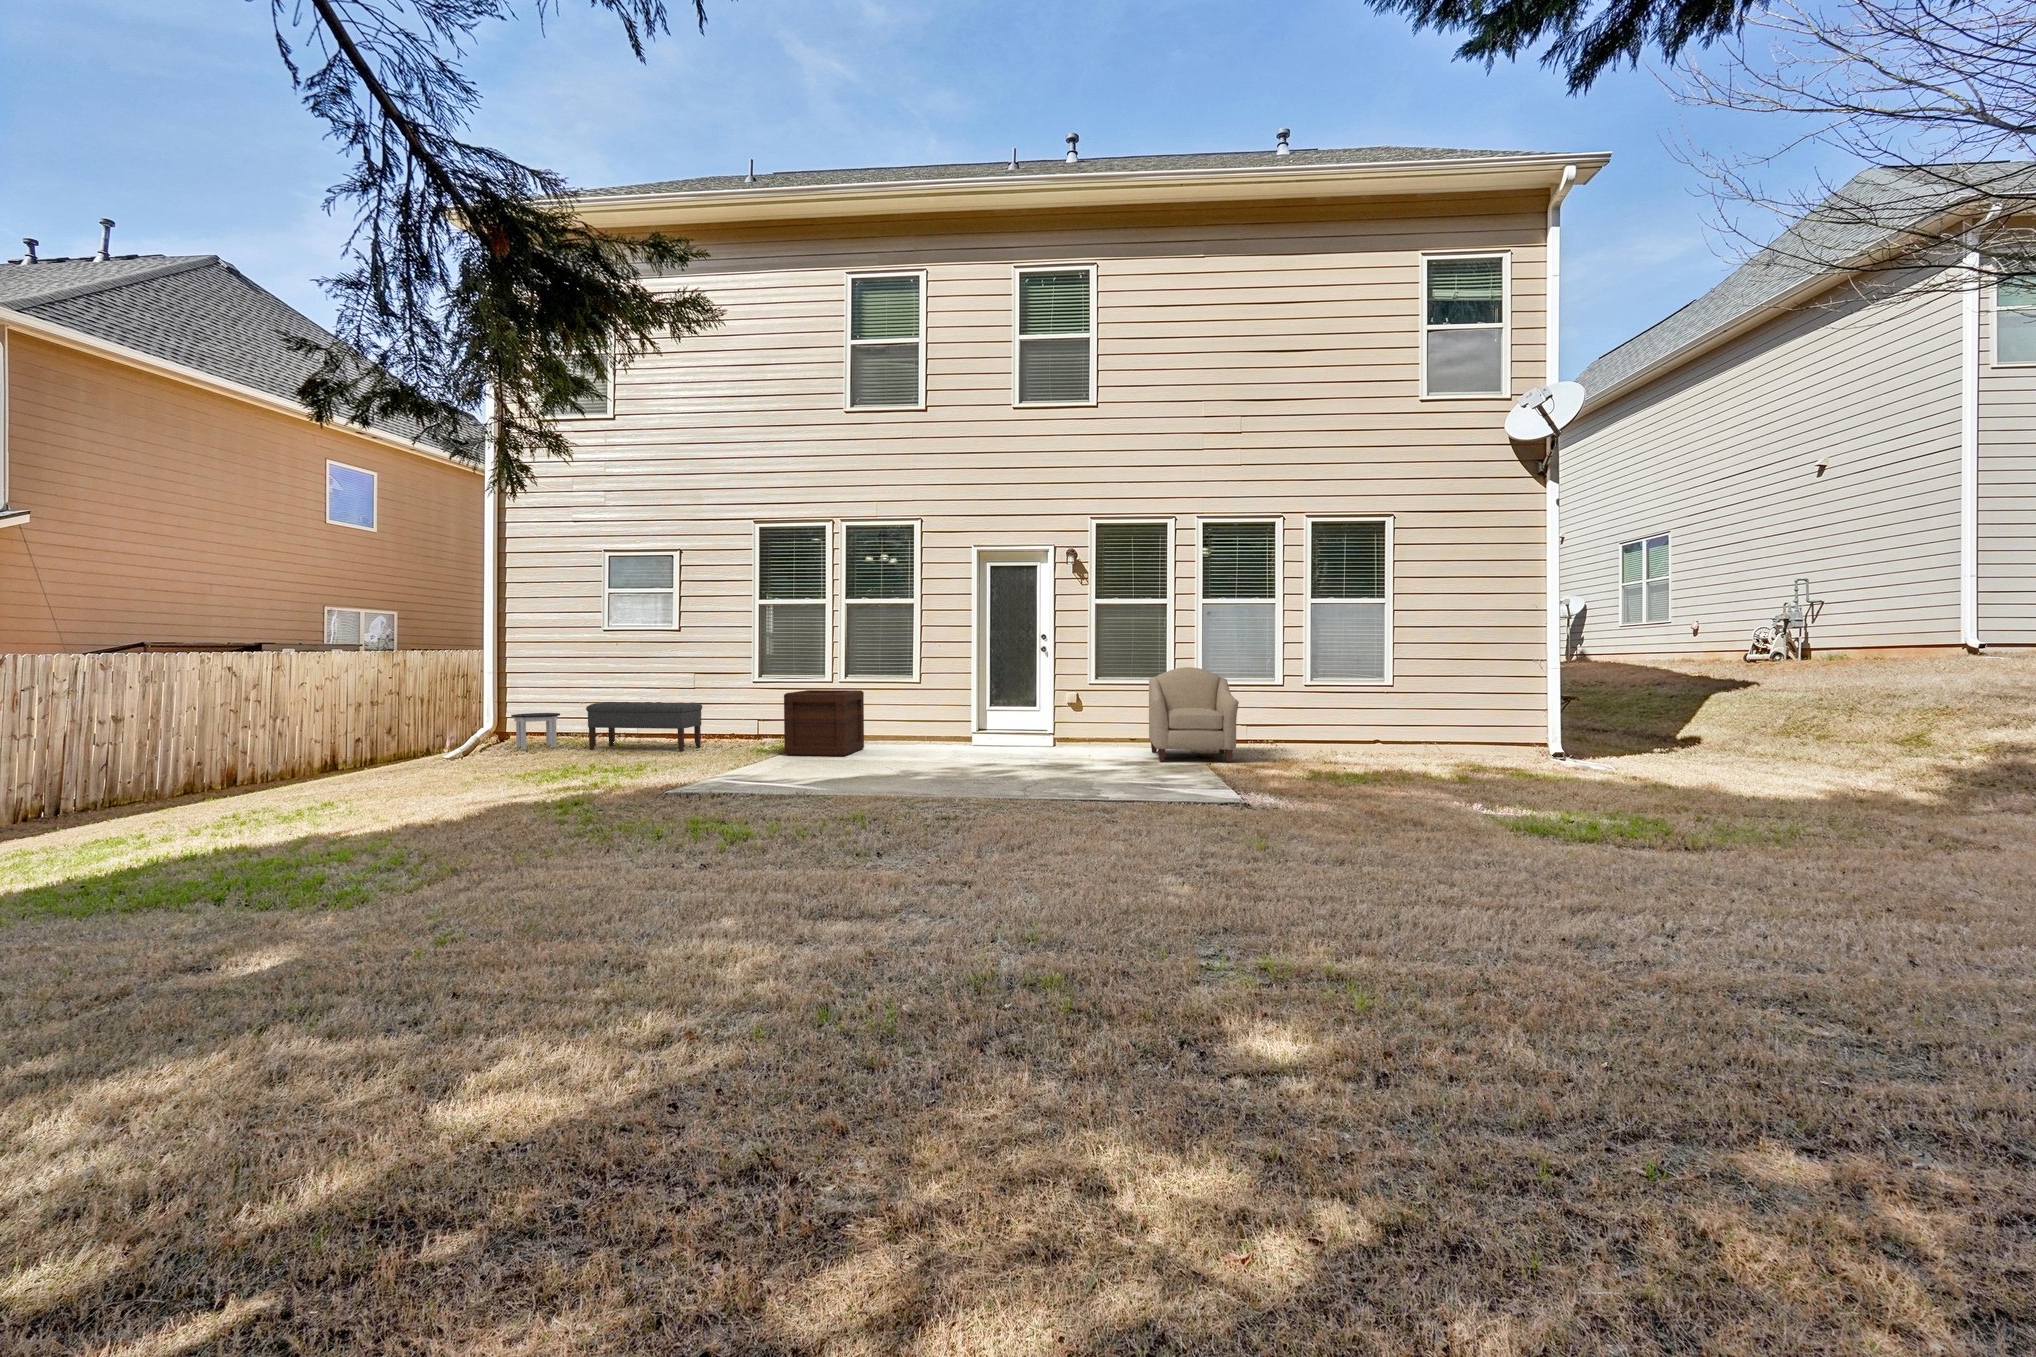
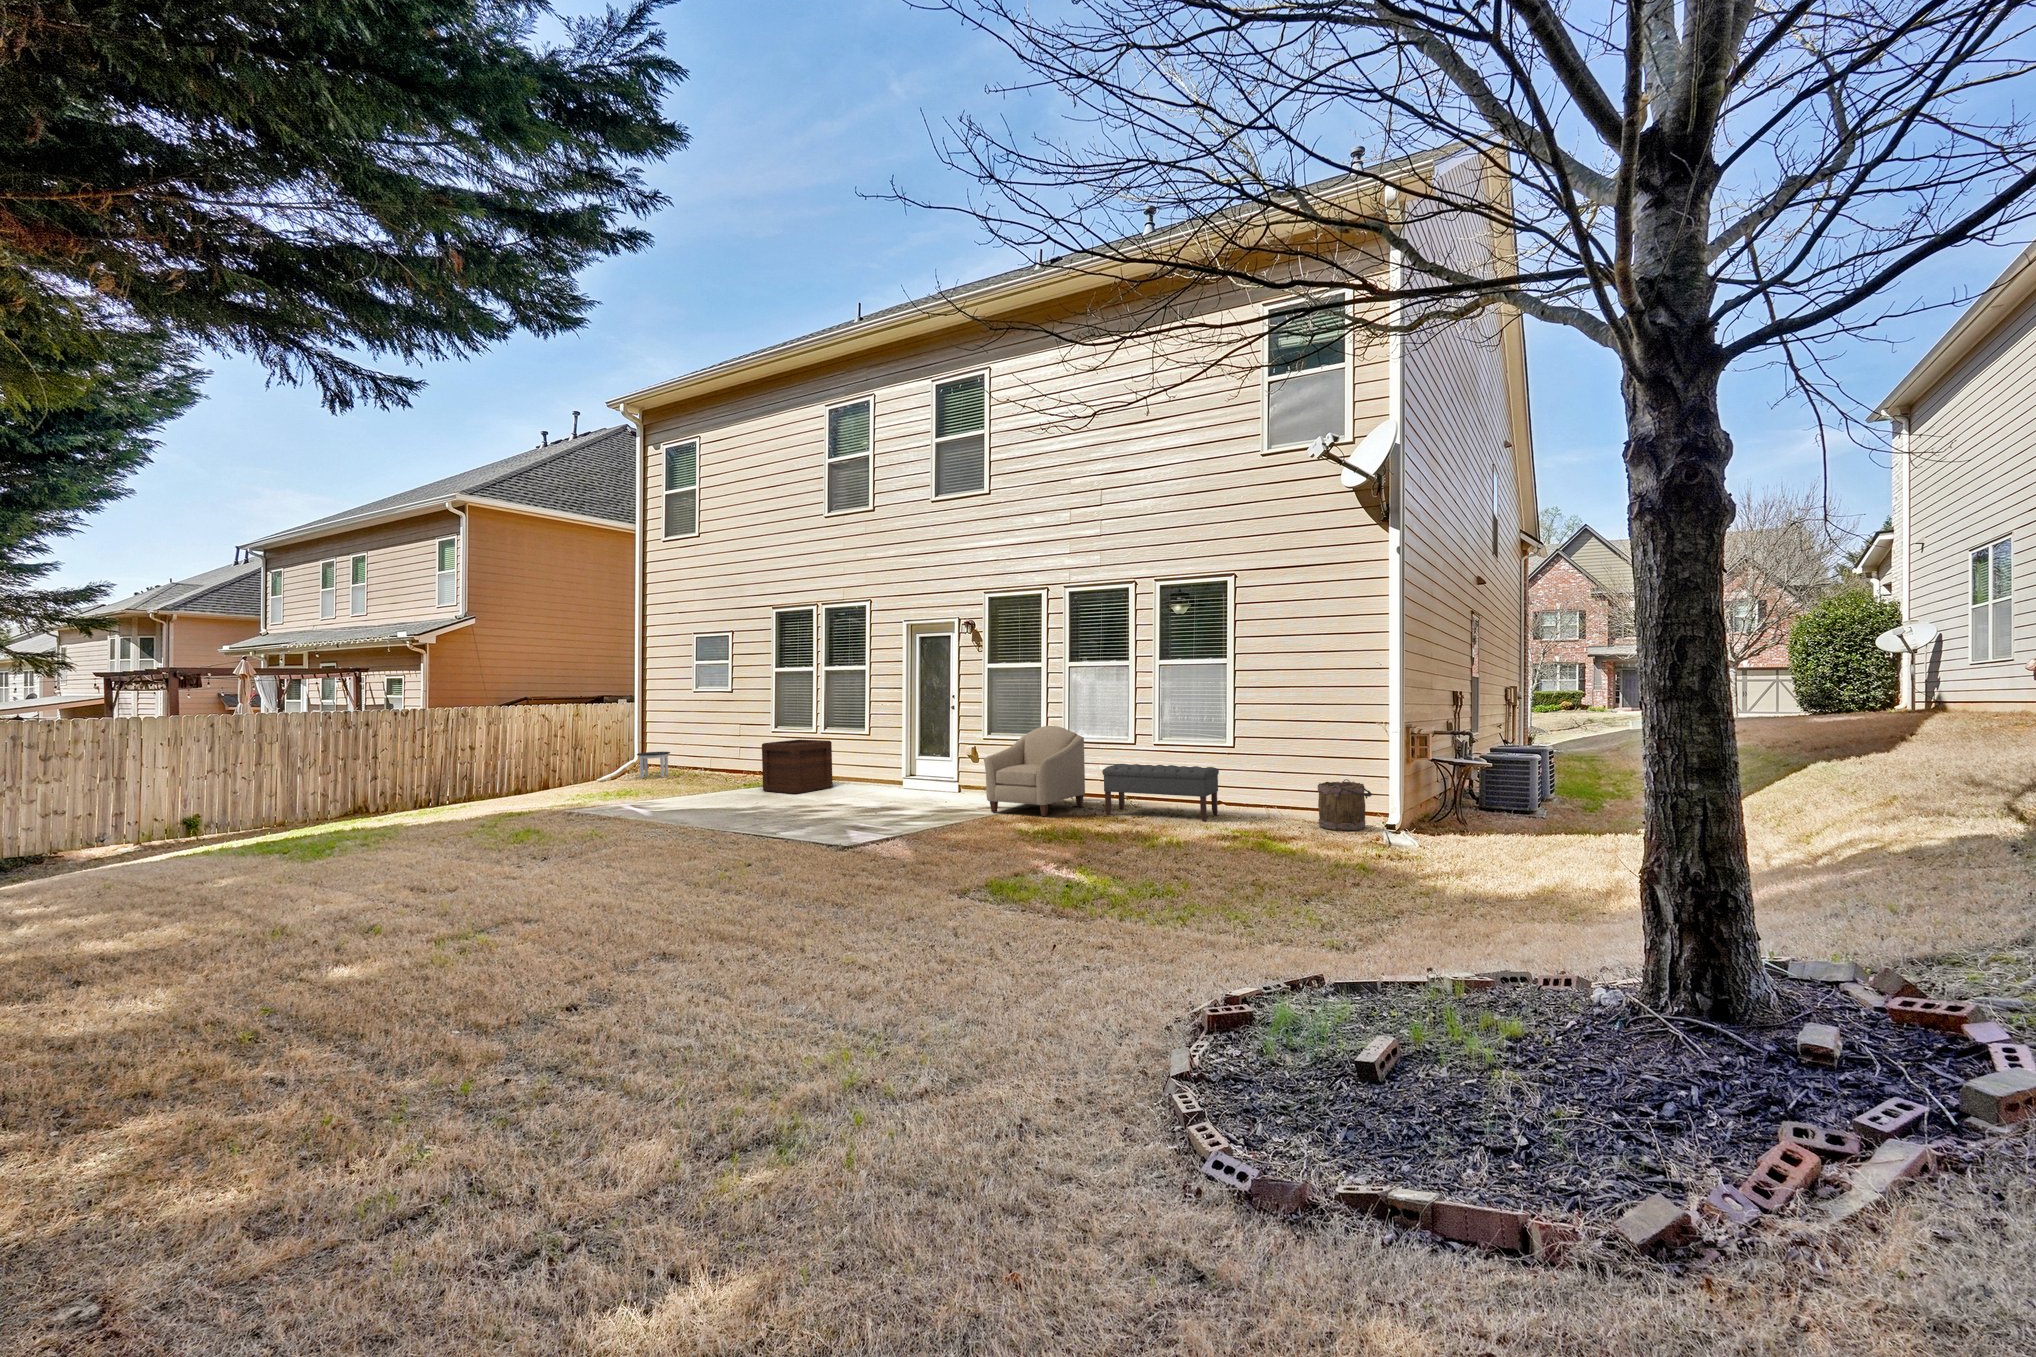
bench: present [586,702,702,751] -> present [1102,764,1219,821]
bucket: none [1488,713,1541,759] -> present [1318,779,1372,831]

